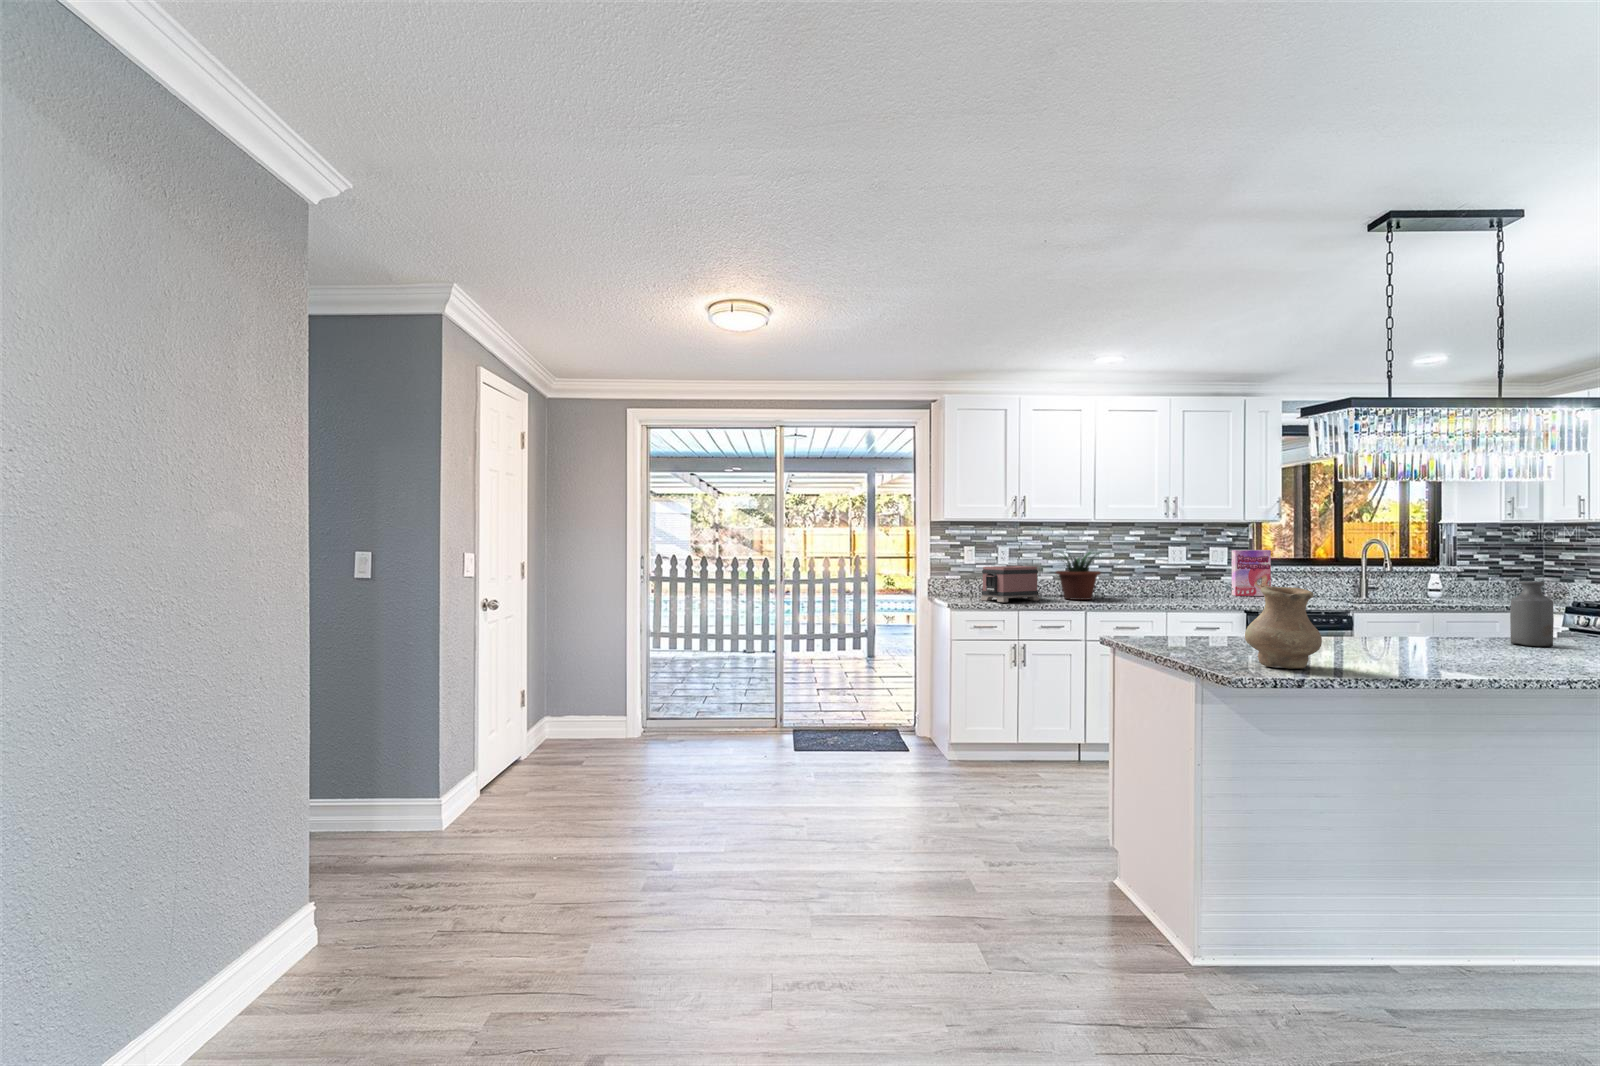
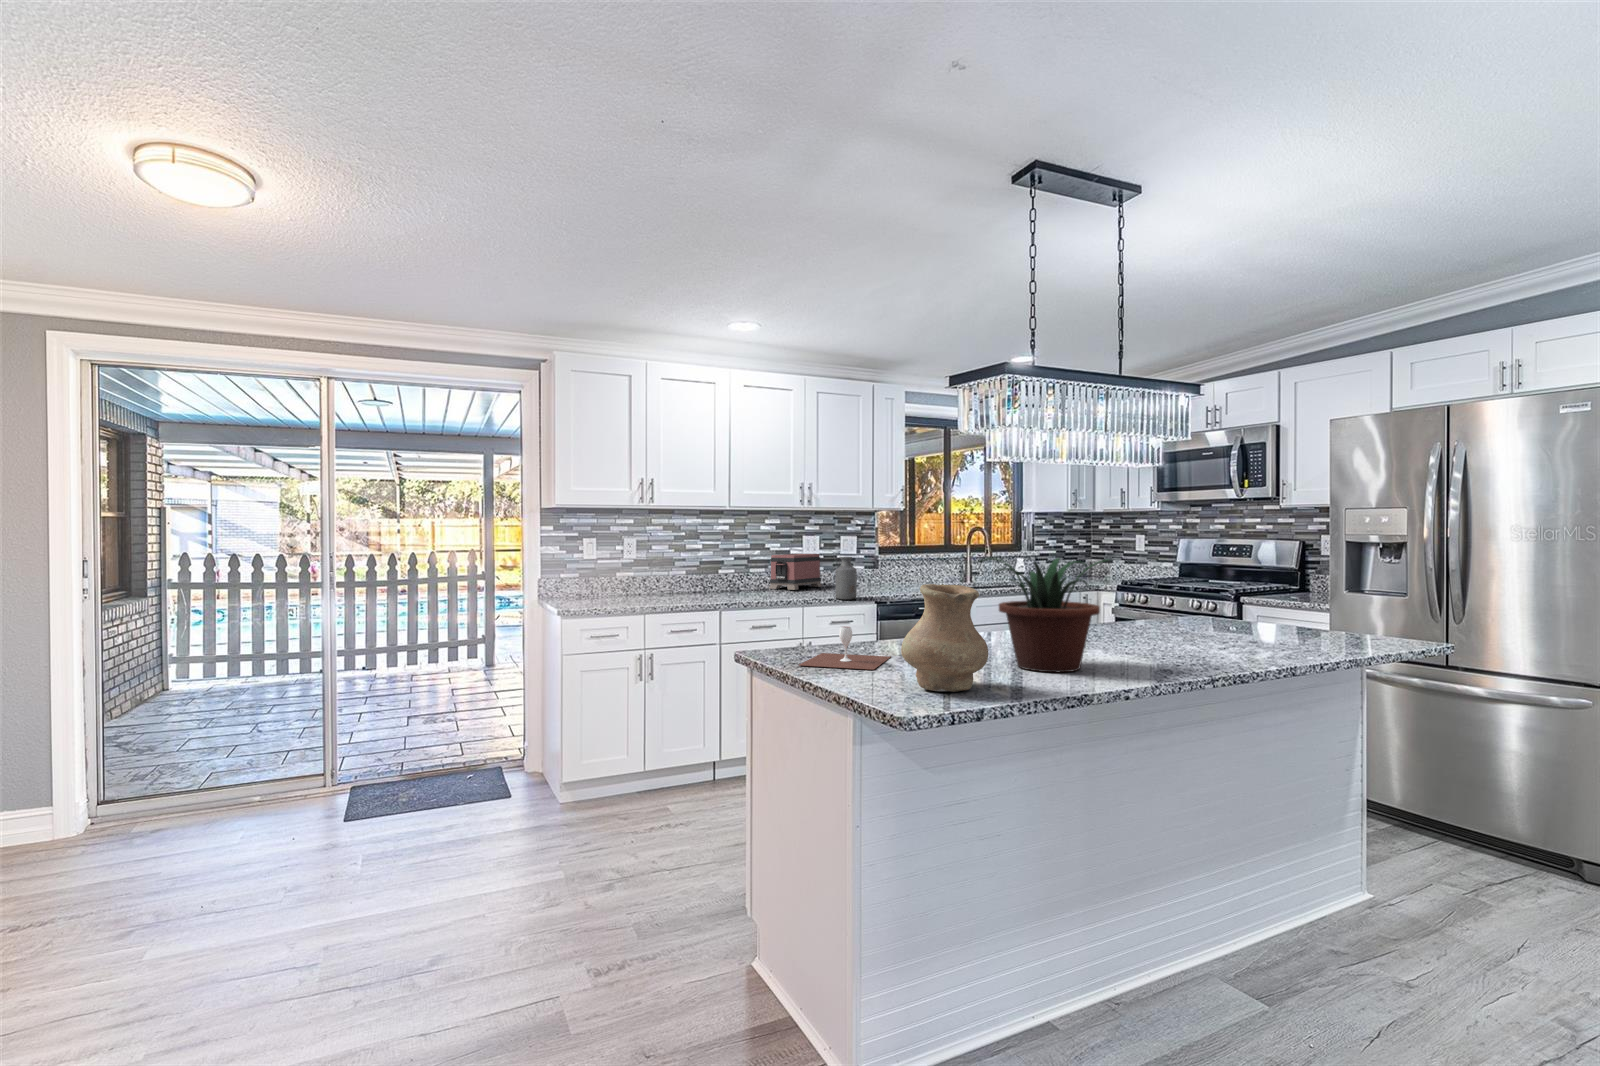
cereal box: present [1232,550,1271,596] -> none [860,539,894,585]
potted plant: present [1056,552,1102,600] -> present [980,558,1108,672]
toaster: present [981,566,1039,602] -> present [769,554,822,590]
bottle: present [1510,581,1554,647] -> present [835,557,857,600]
wine glass: none [1160,620,1244,654] -> present [799,626,890,670]

